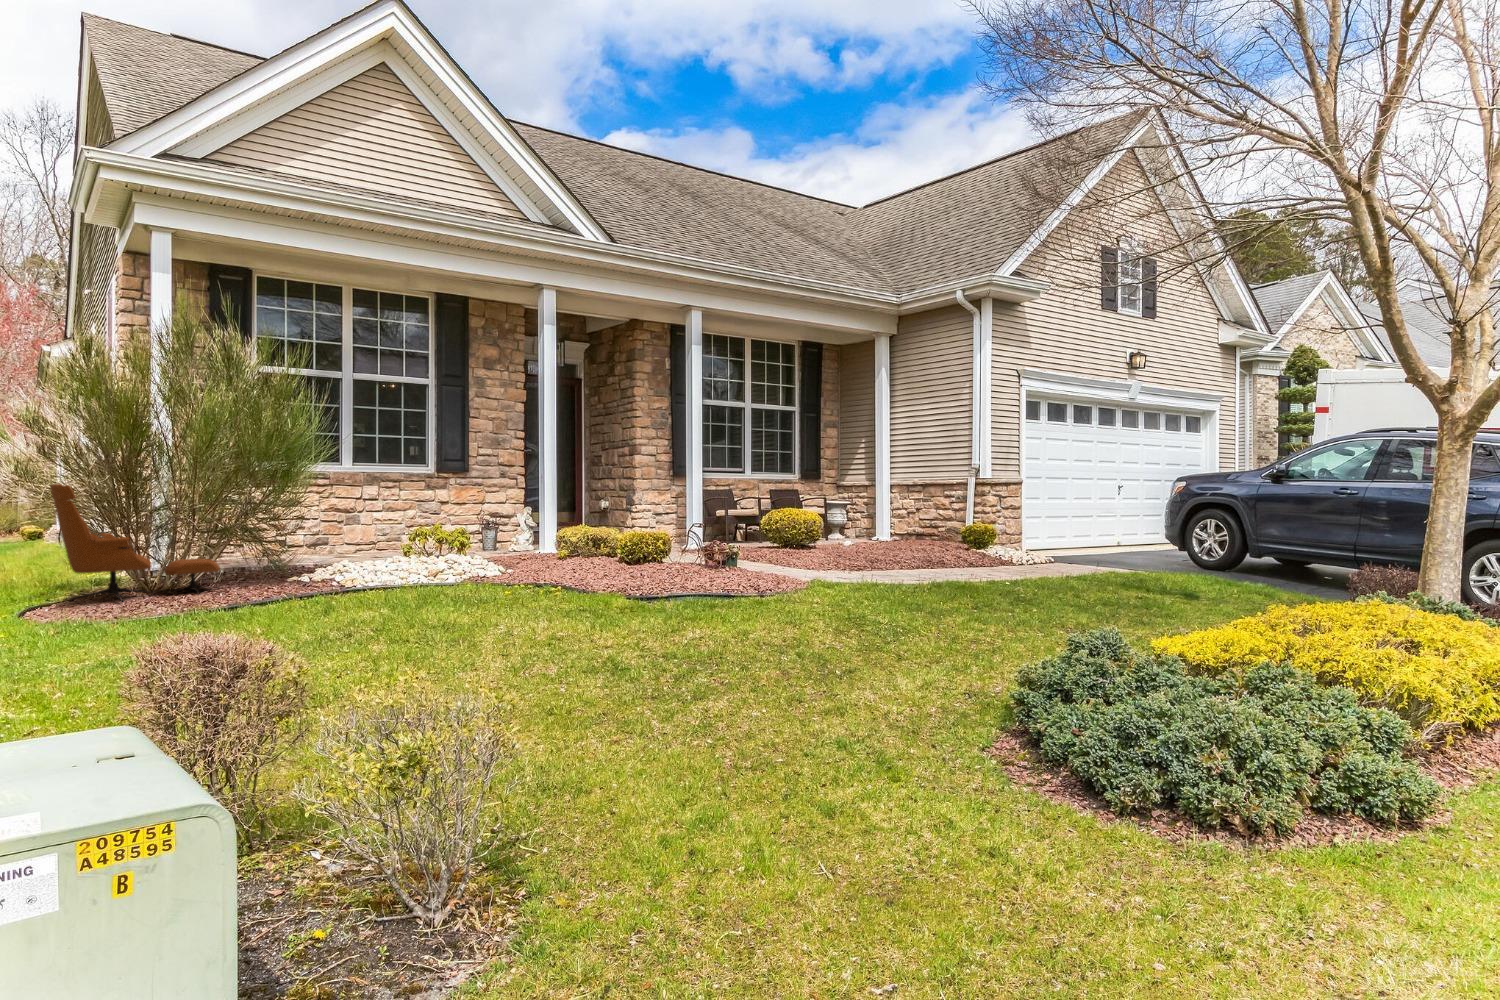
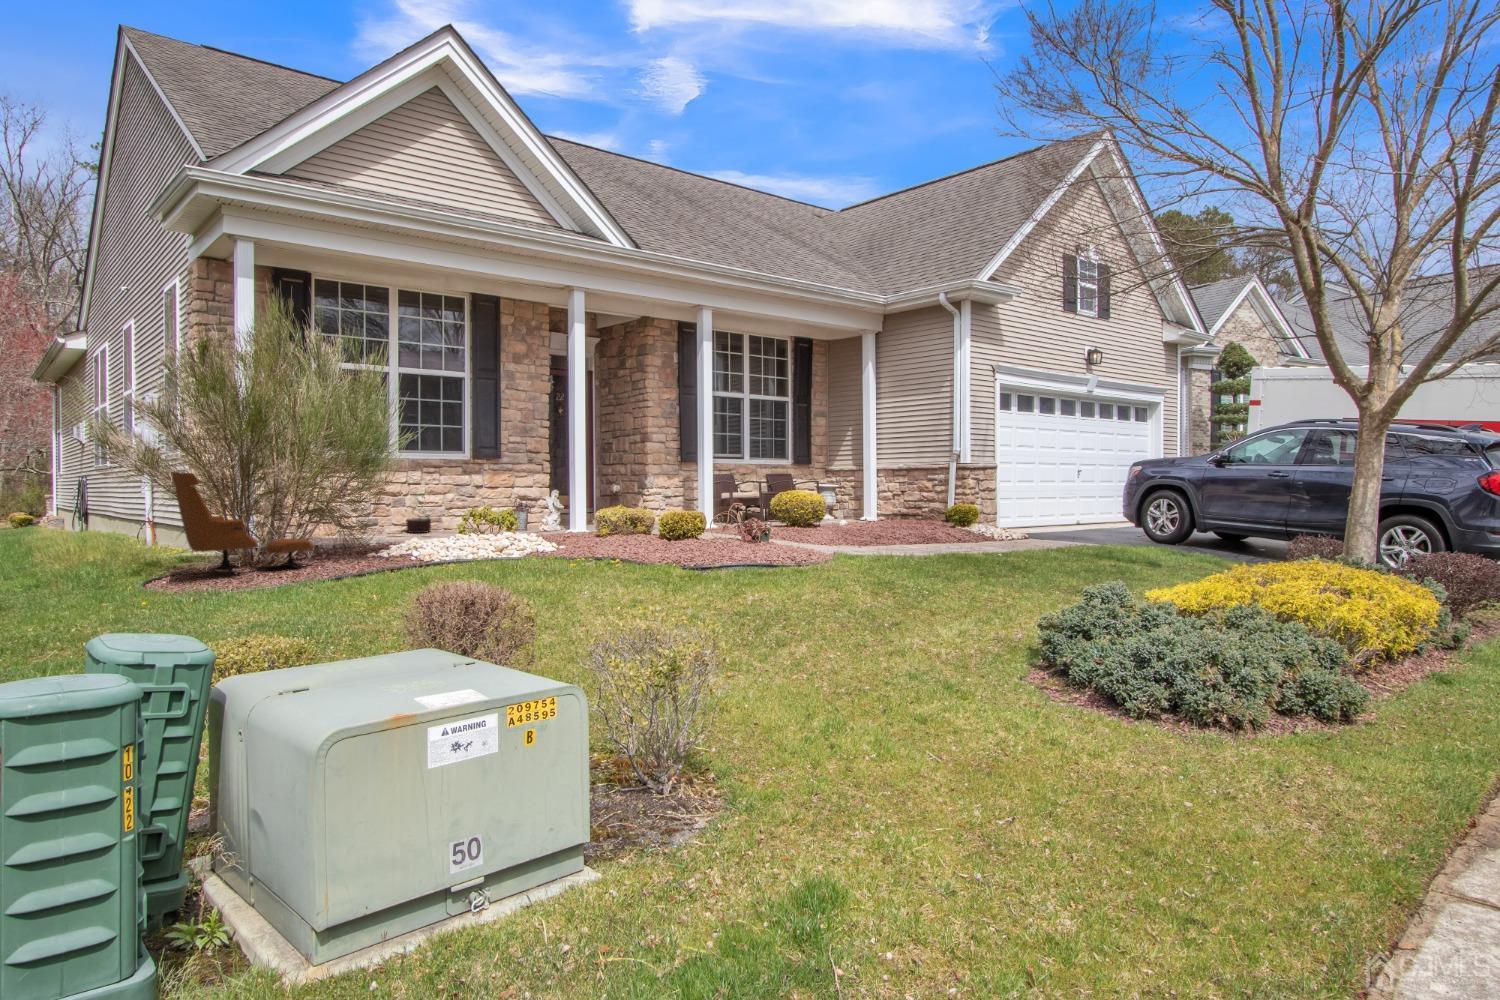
decorative plant: none [352,506,387,552] -> present [403,493,431,533]

